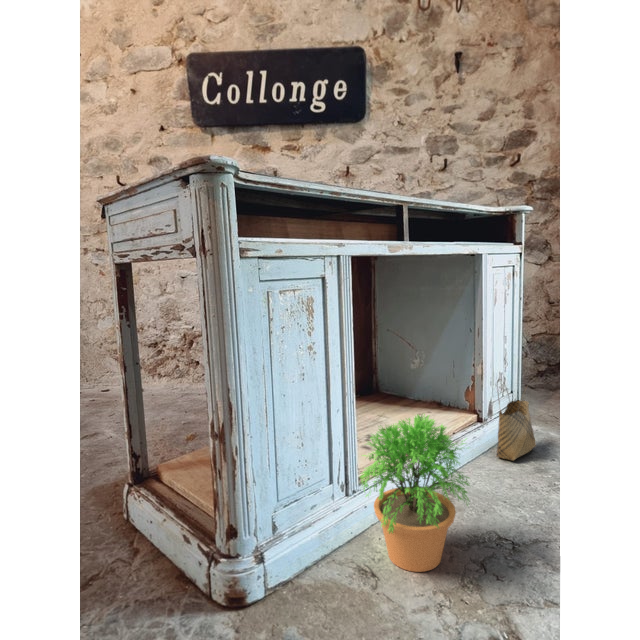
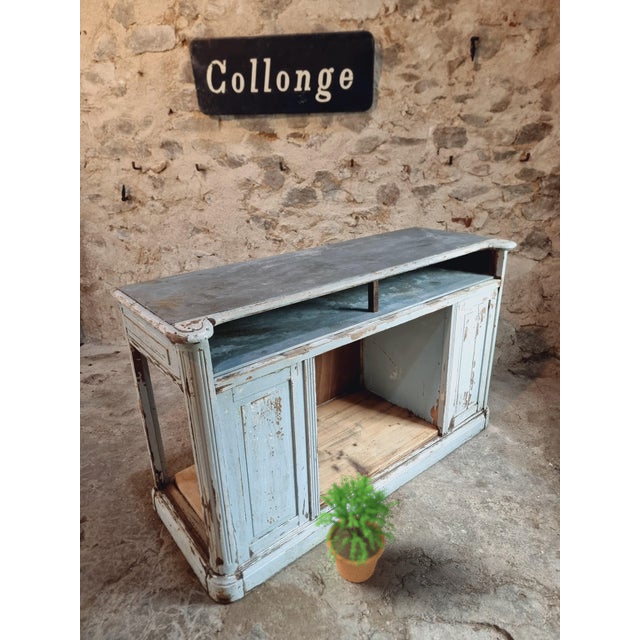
woven basket: present [496,379,536,461] -> none [451,401,488,471]

